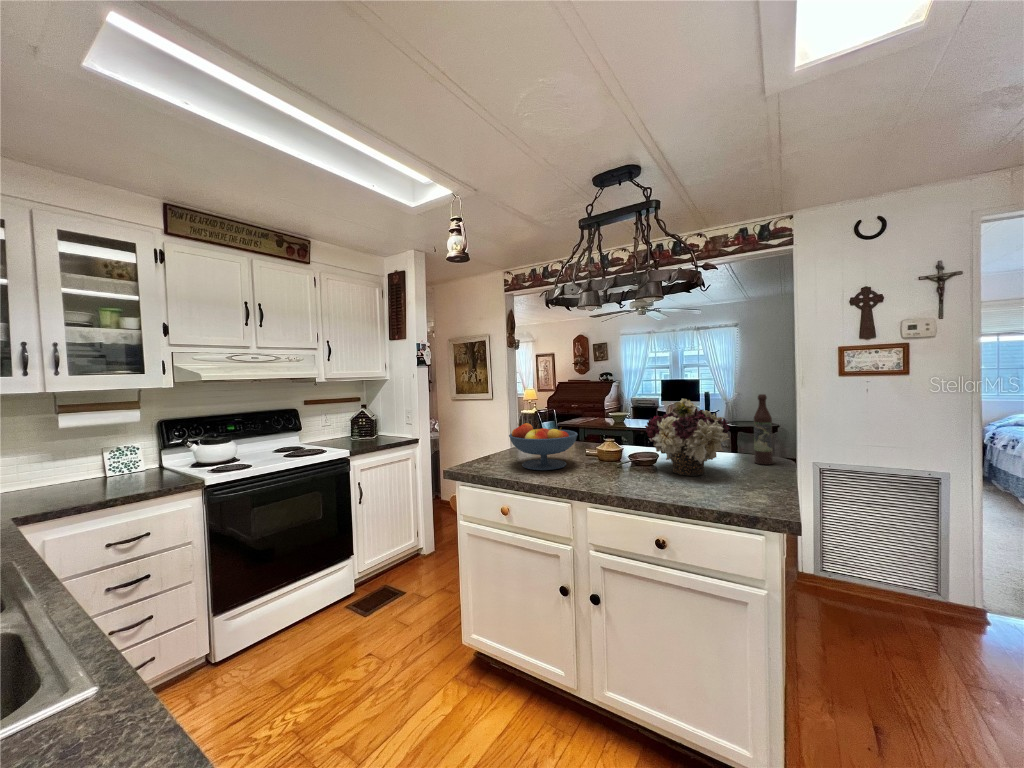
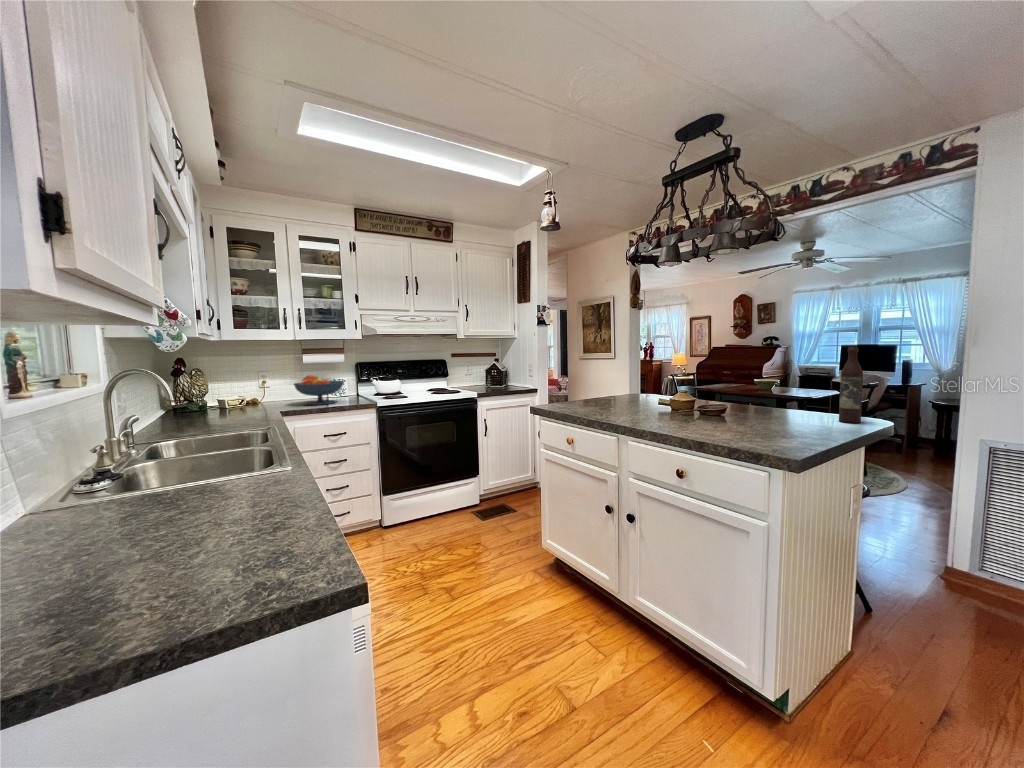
flower arrangement: present [645,399,730,476] -> none [705,349,791,425]
fruit bowl: present [509,423,578,470] -> present [294,375,343,405]

